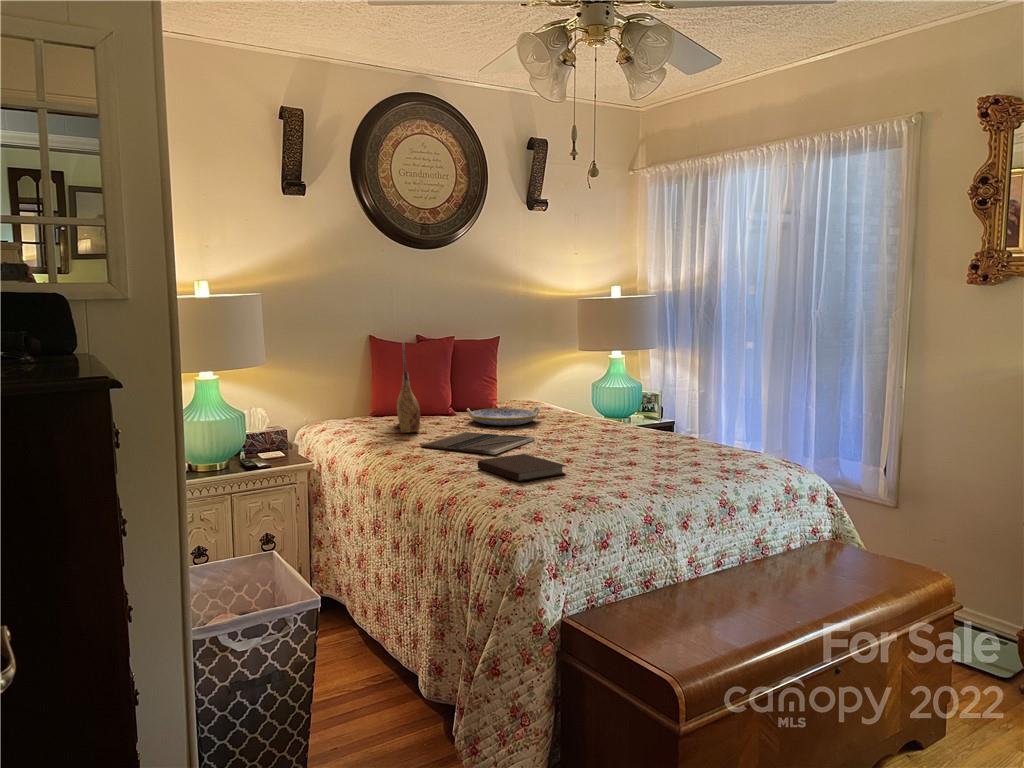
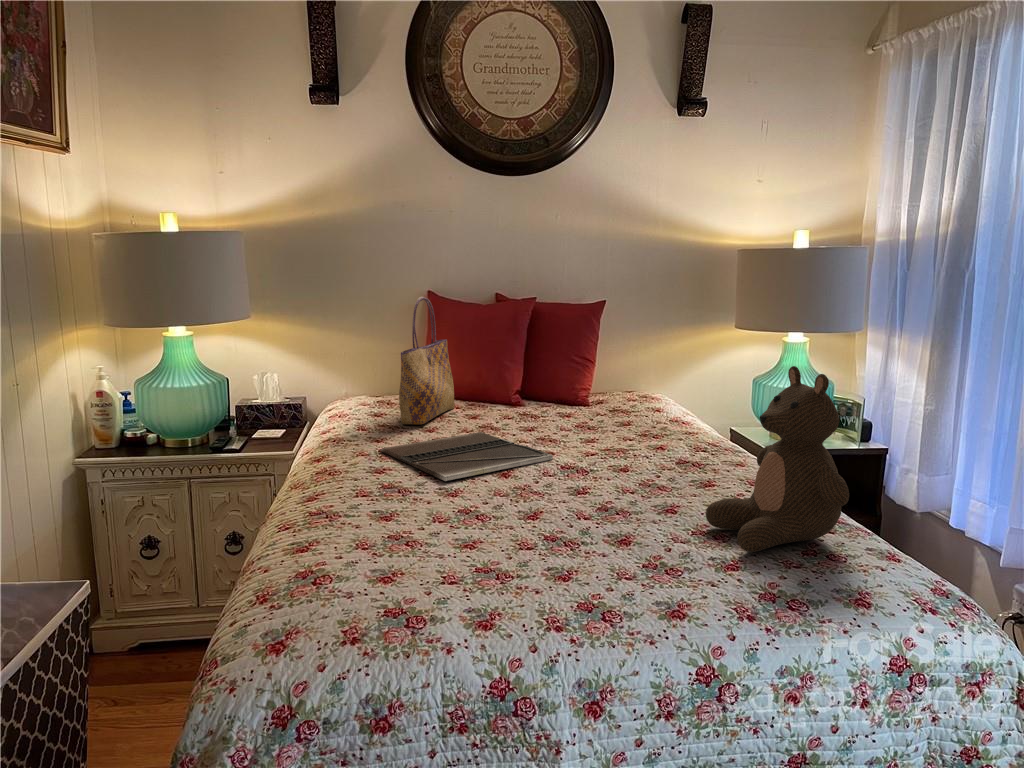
stuffed bear: none [663,363,741,461] -> present [706,366,849,552]
serving tray: present [467,407,540,425] -> none [514,395,619,427]
notebook: present [477,454,566,481] -> none [377,490,481,548]

